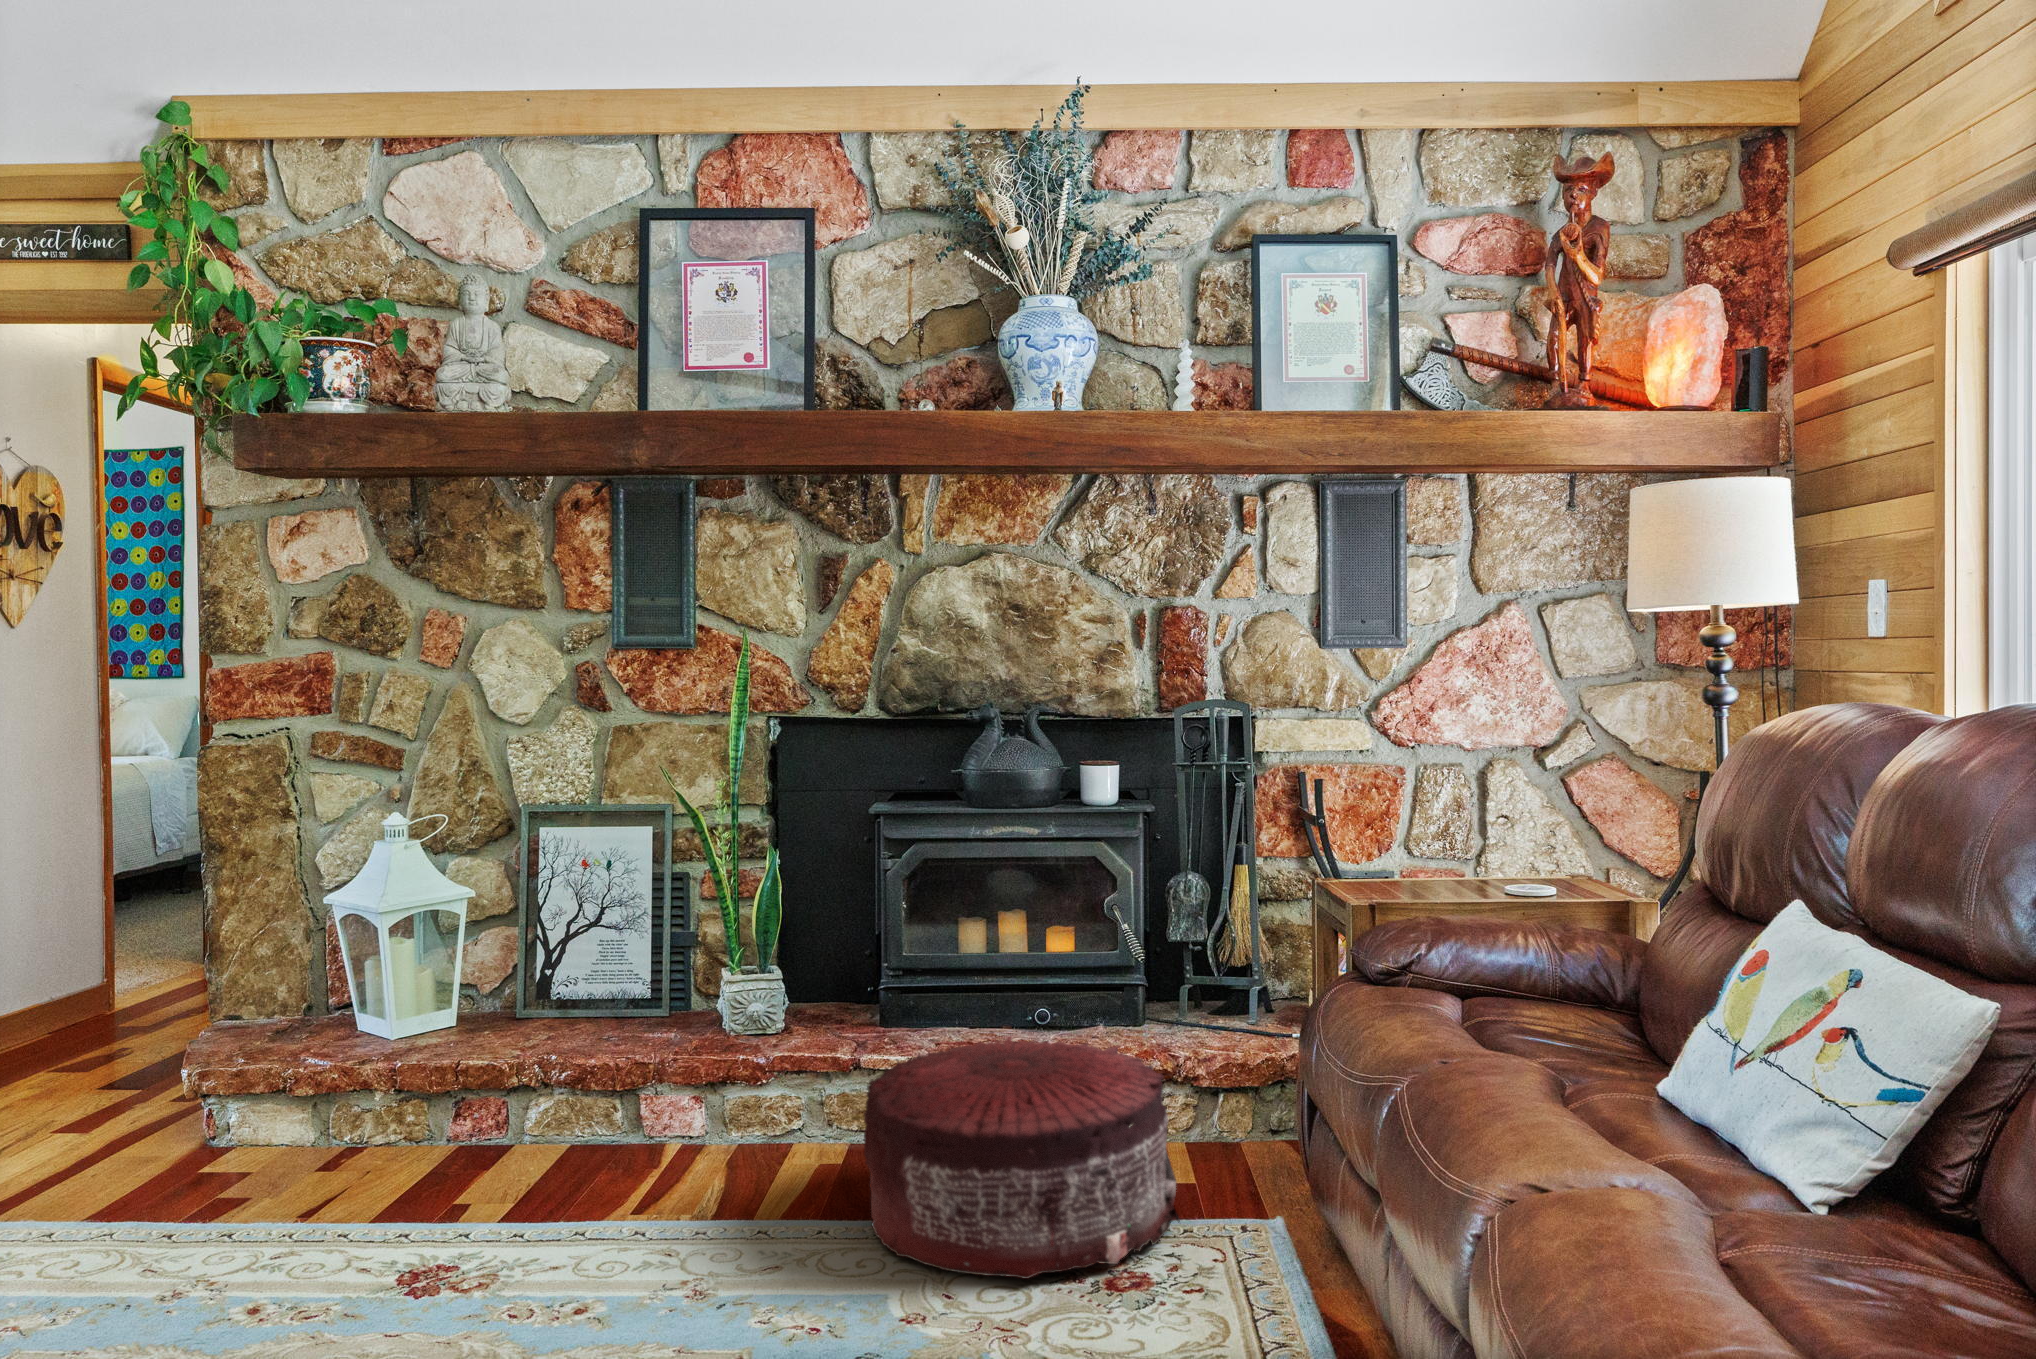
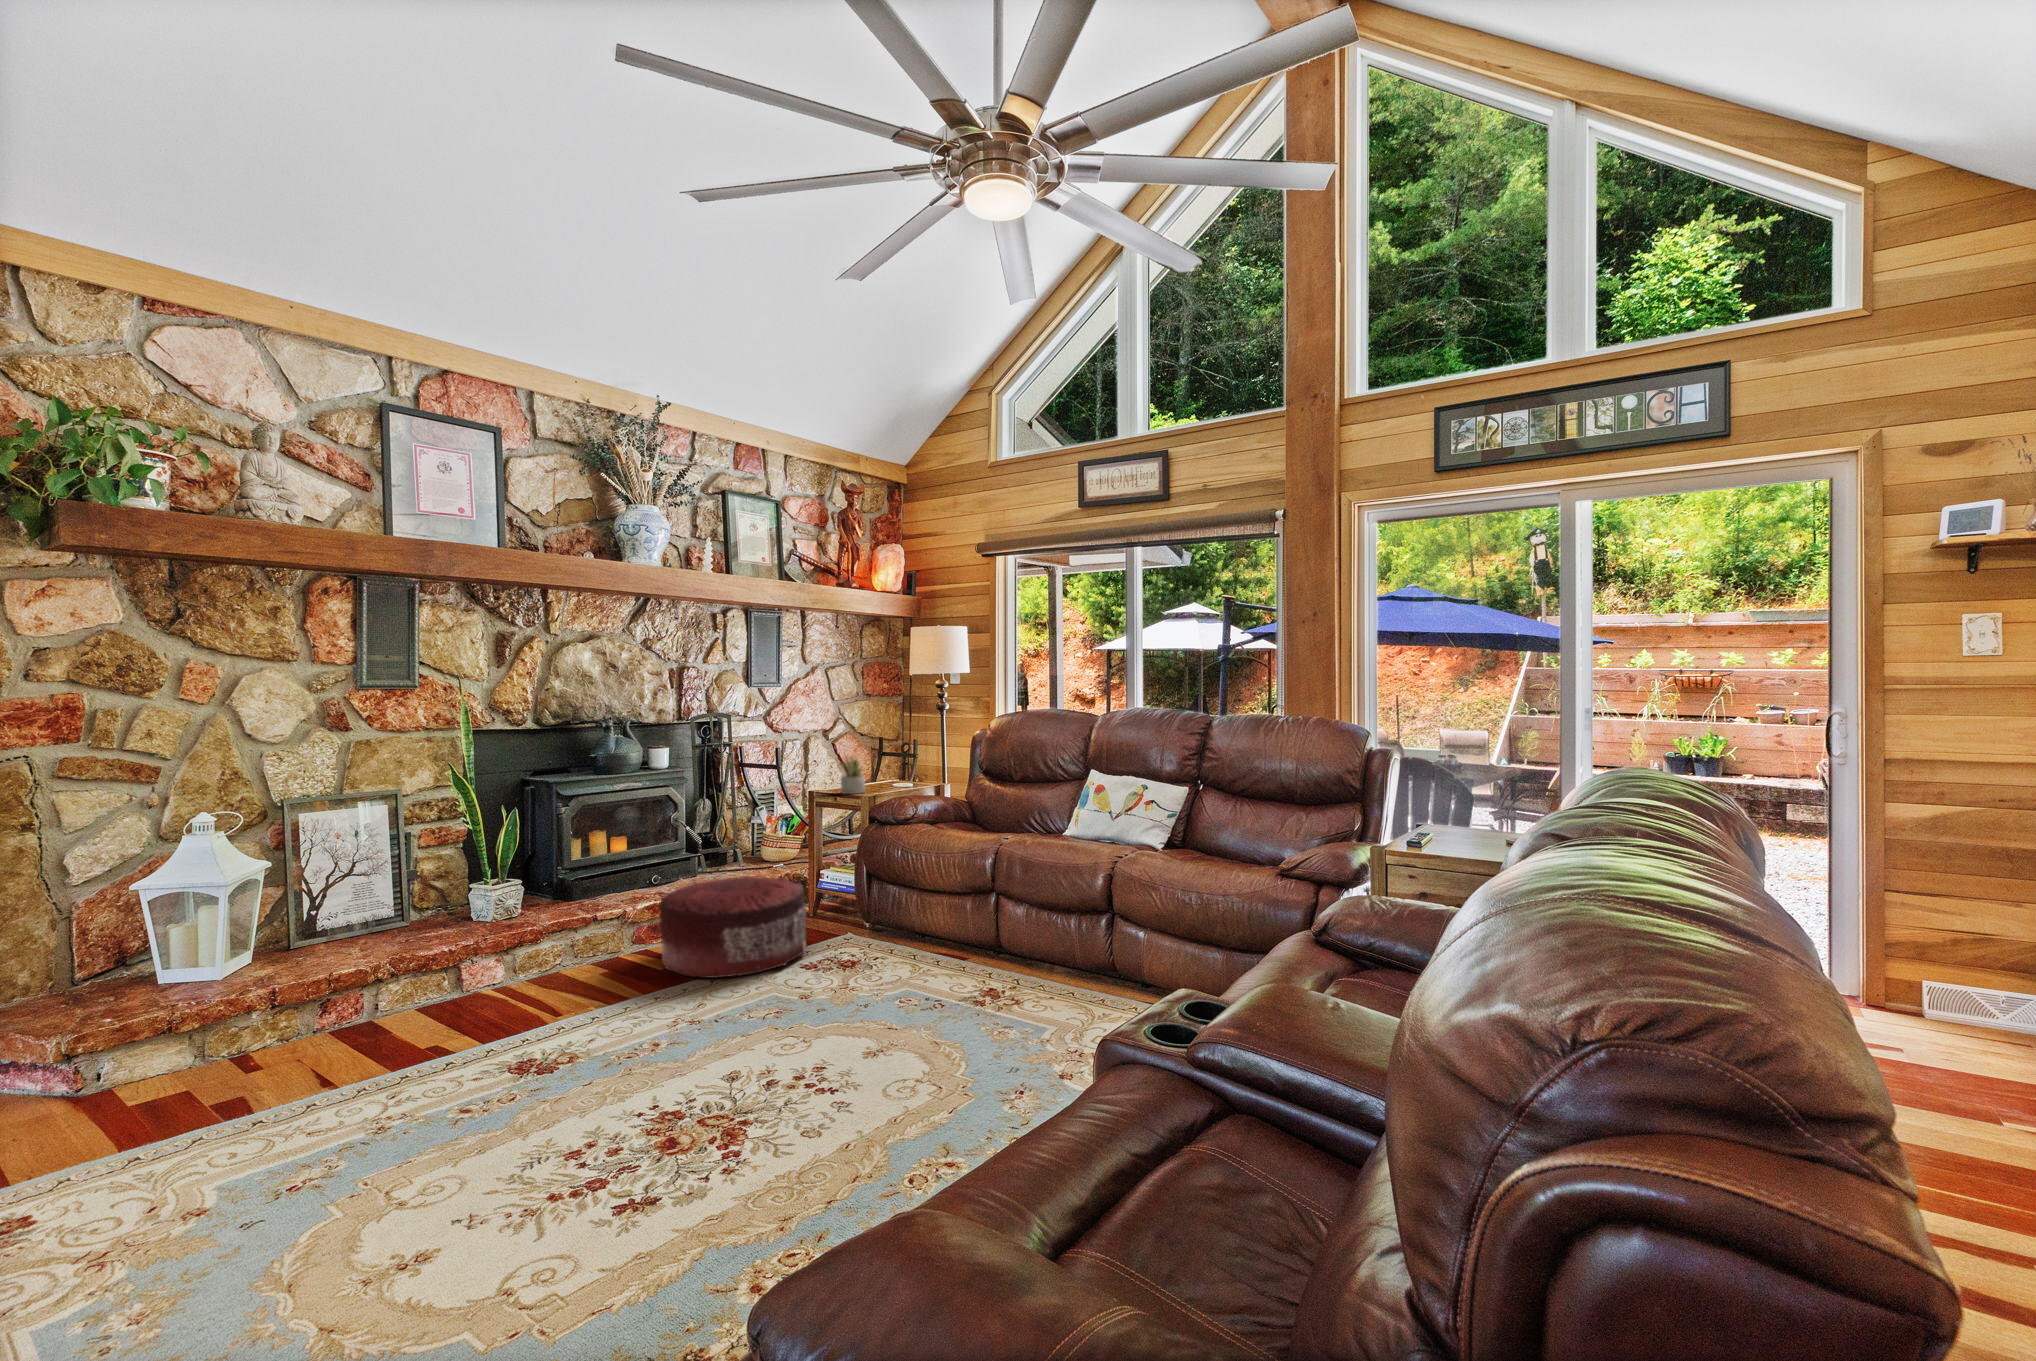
succulent plant: none [1447,804,1522,902] -> present [841,757,865,794]

